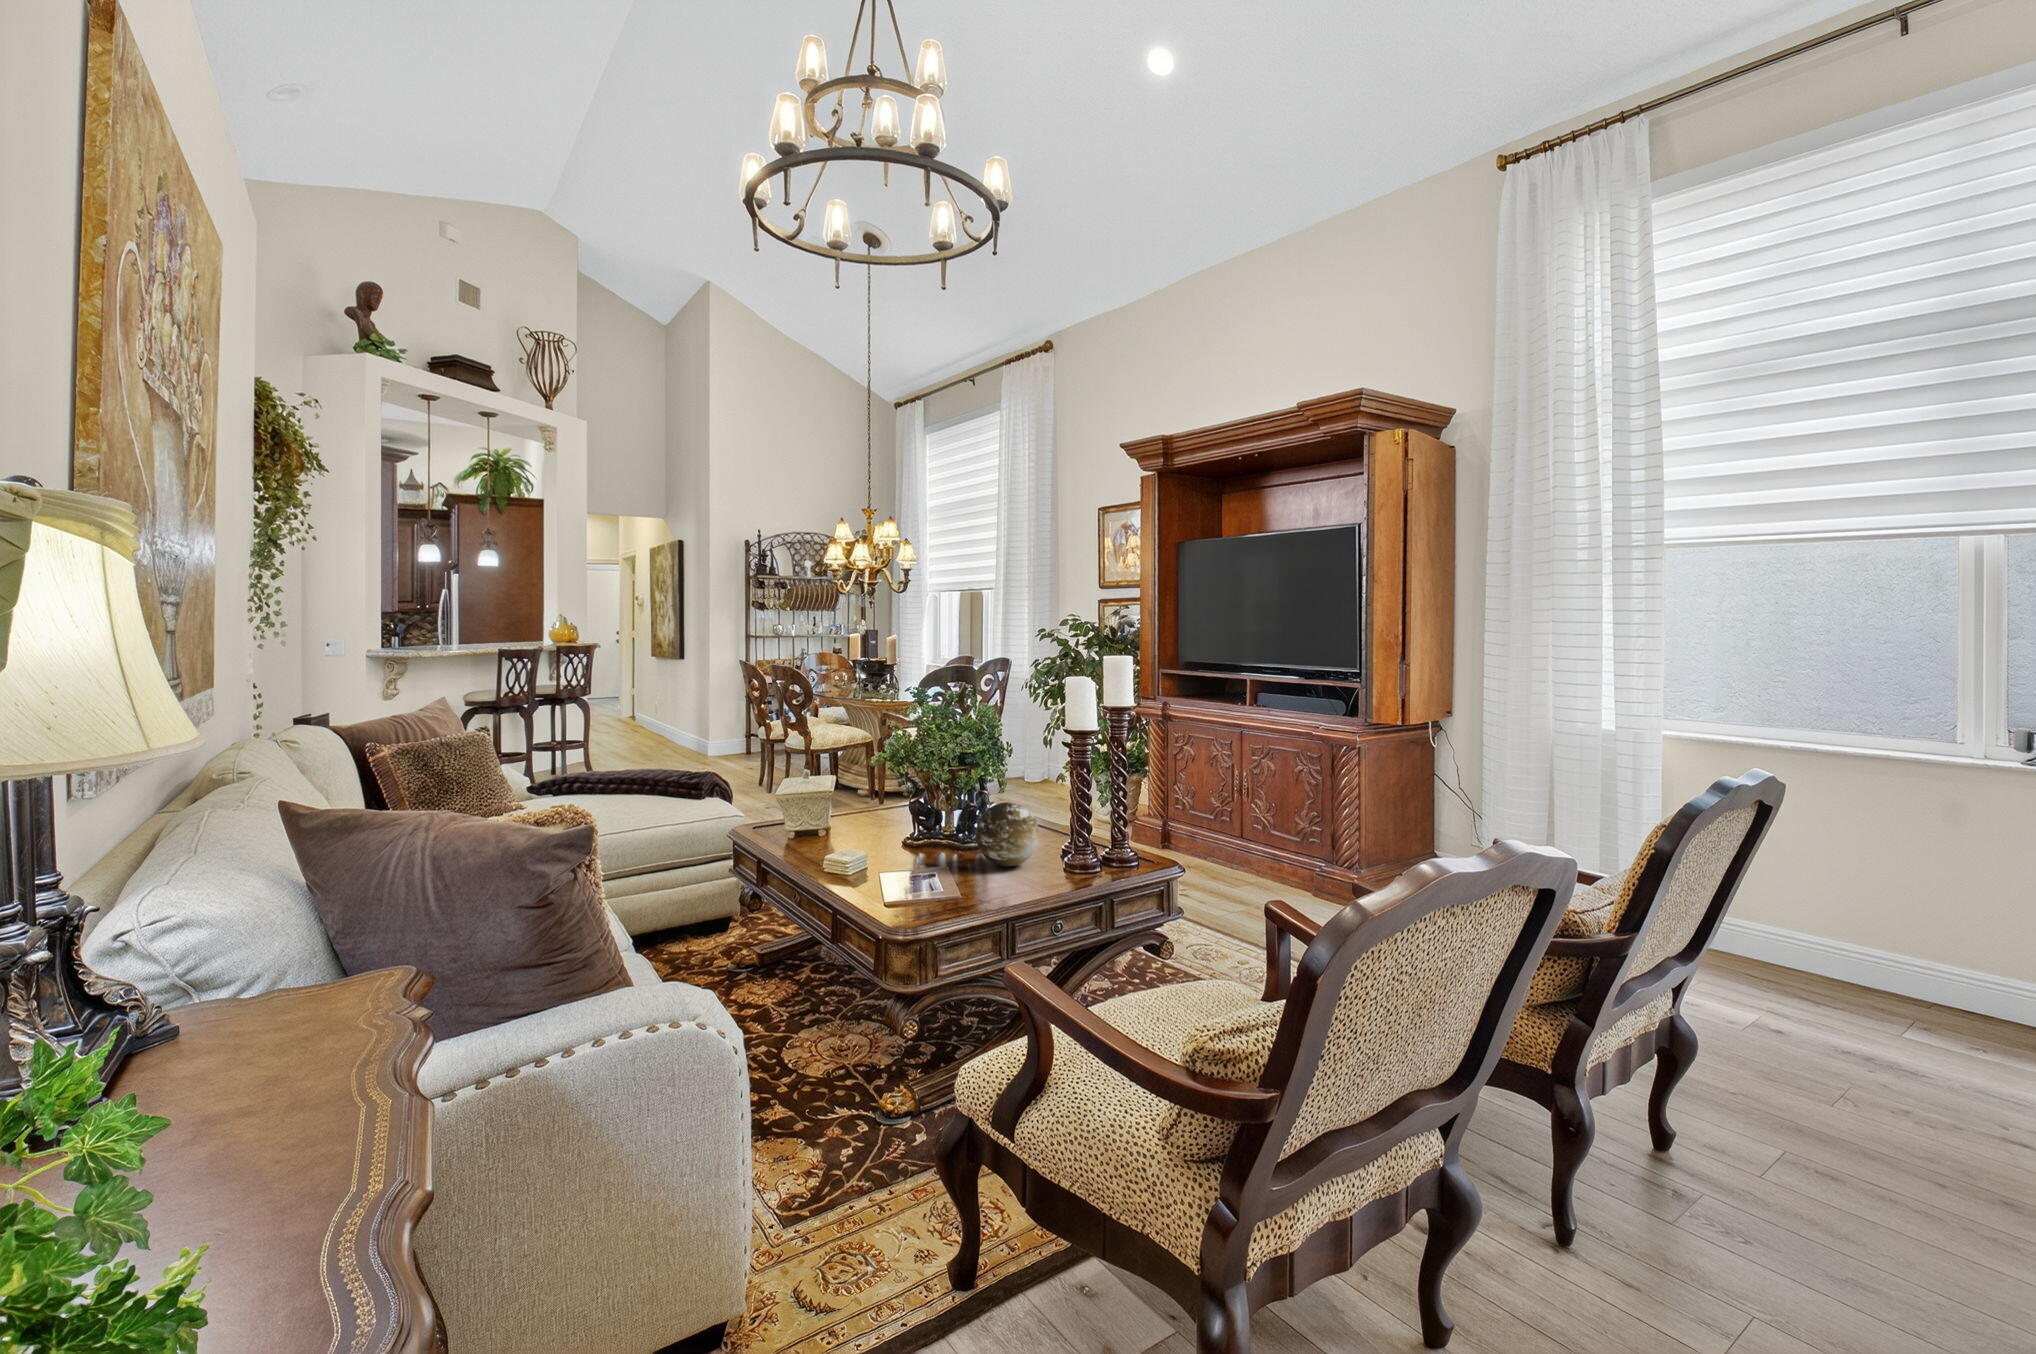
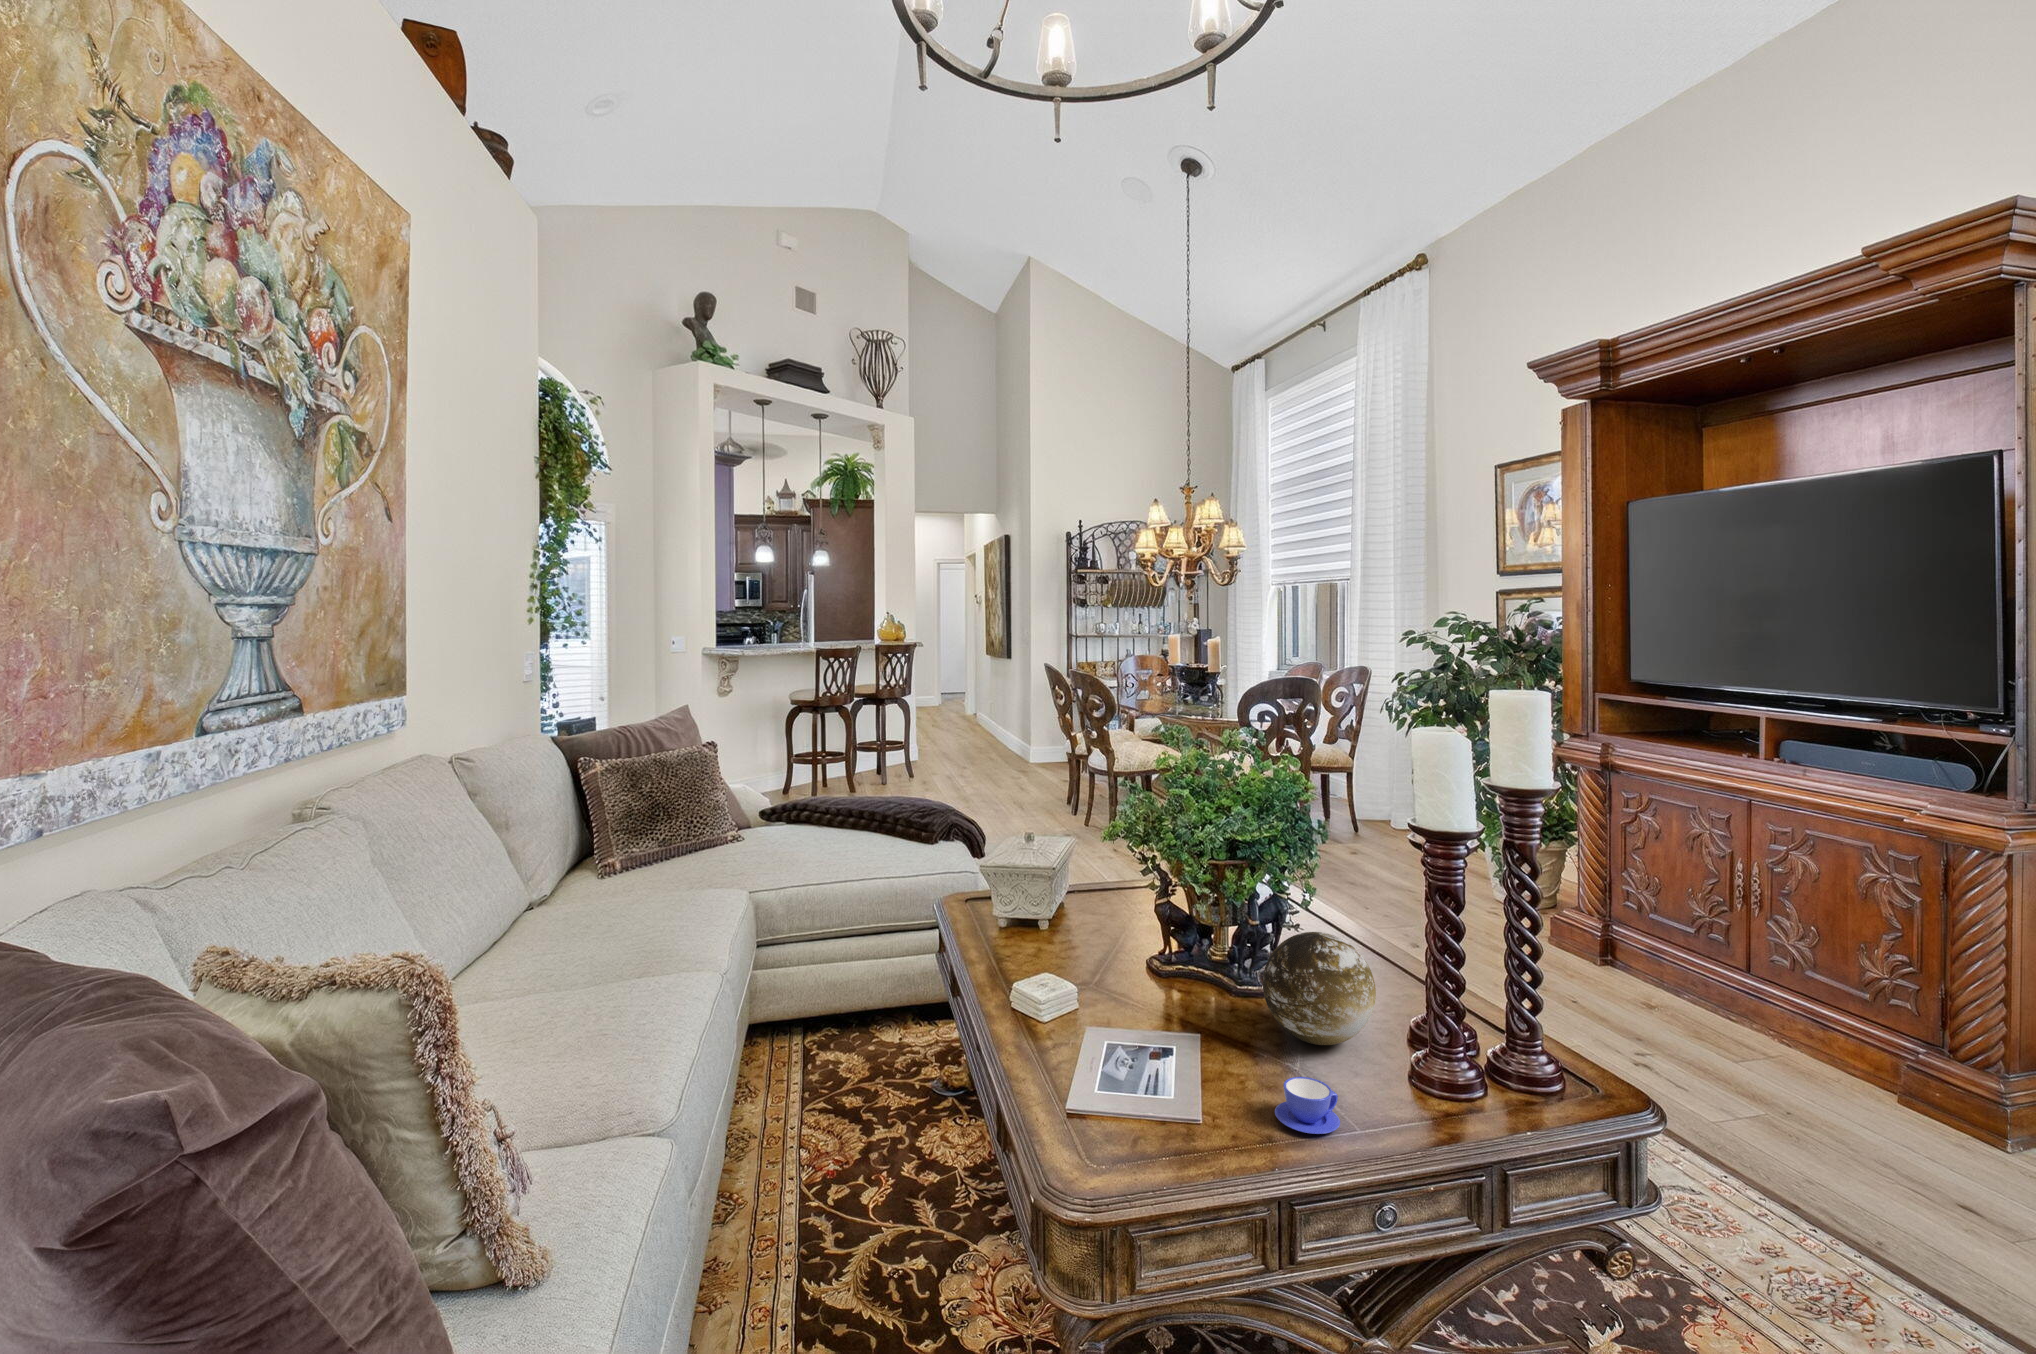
teacup: none [992,872,1026,896] -> present [1275,1077,1340,1134]

